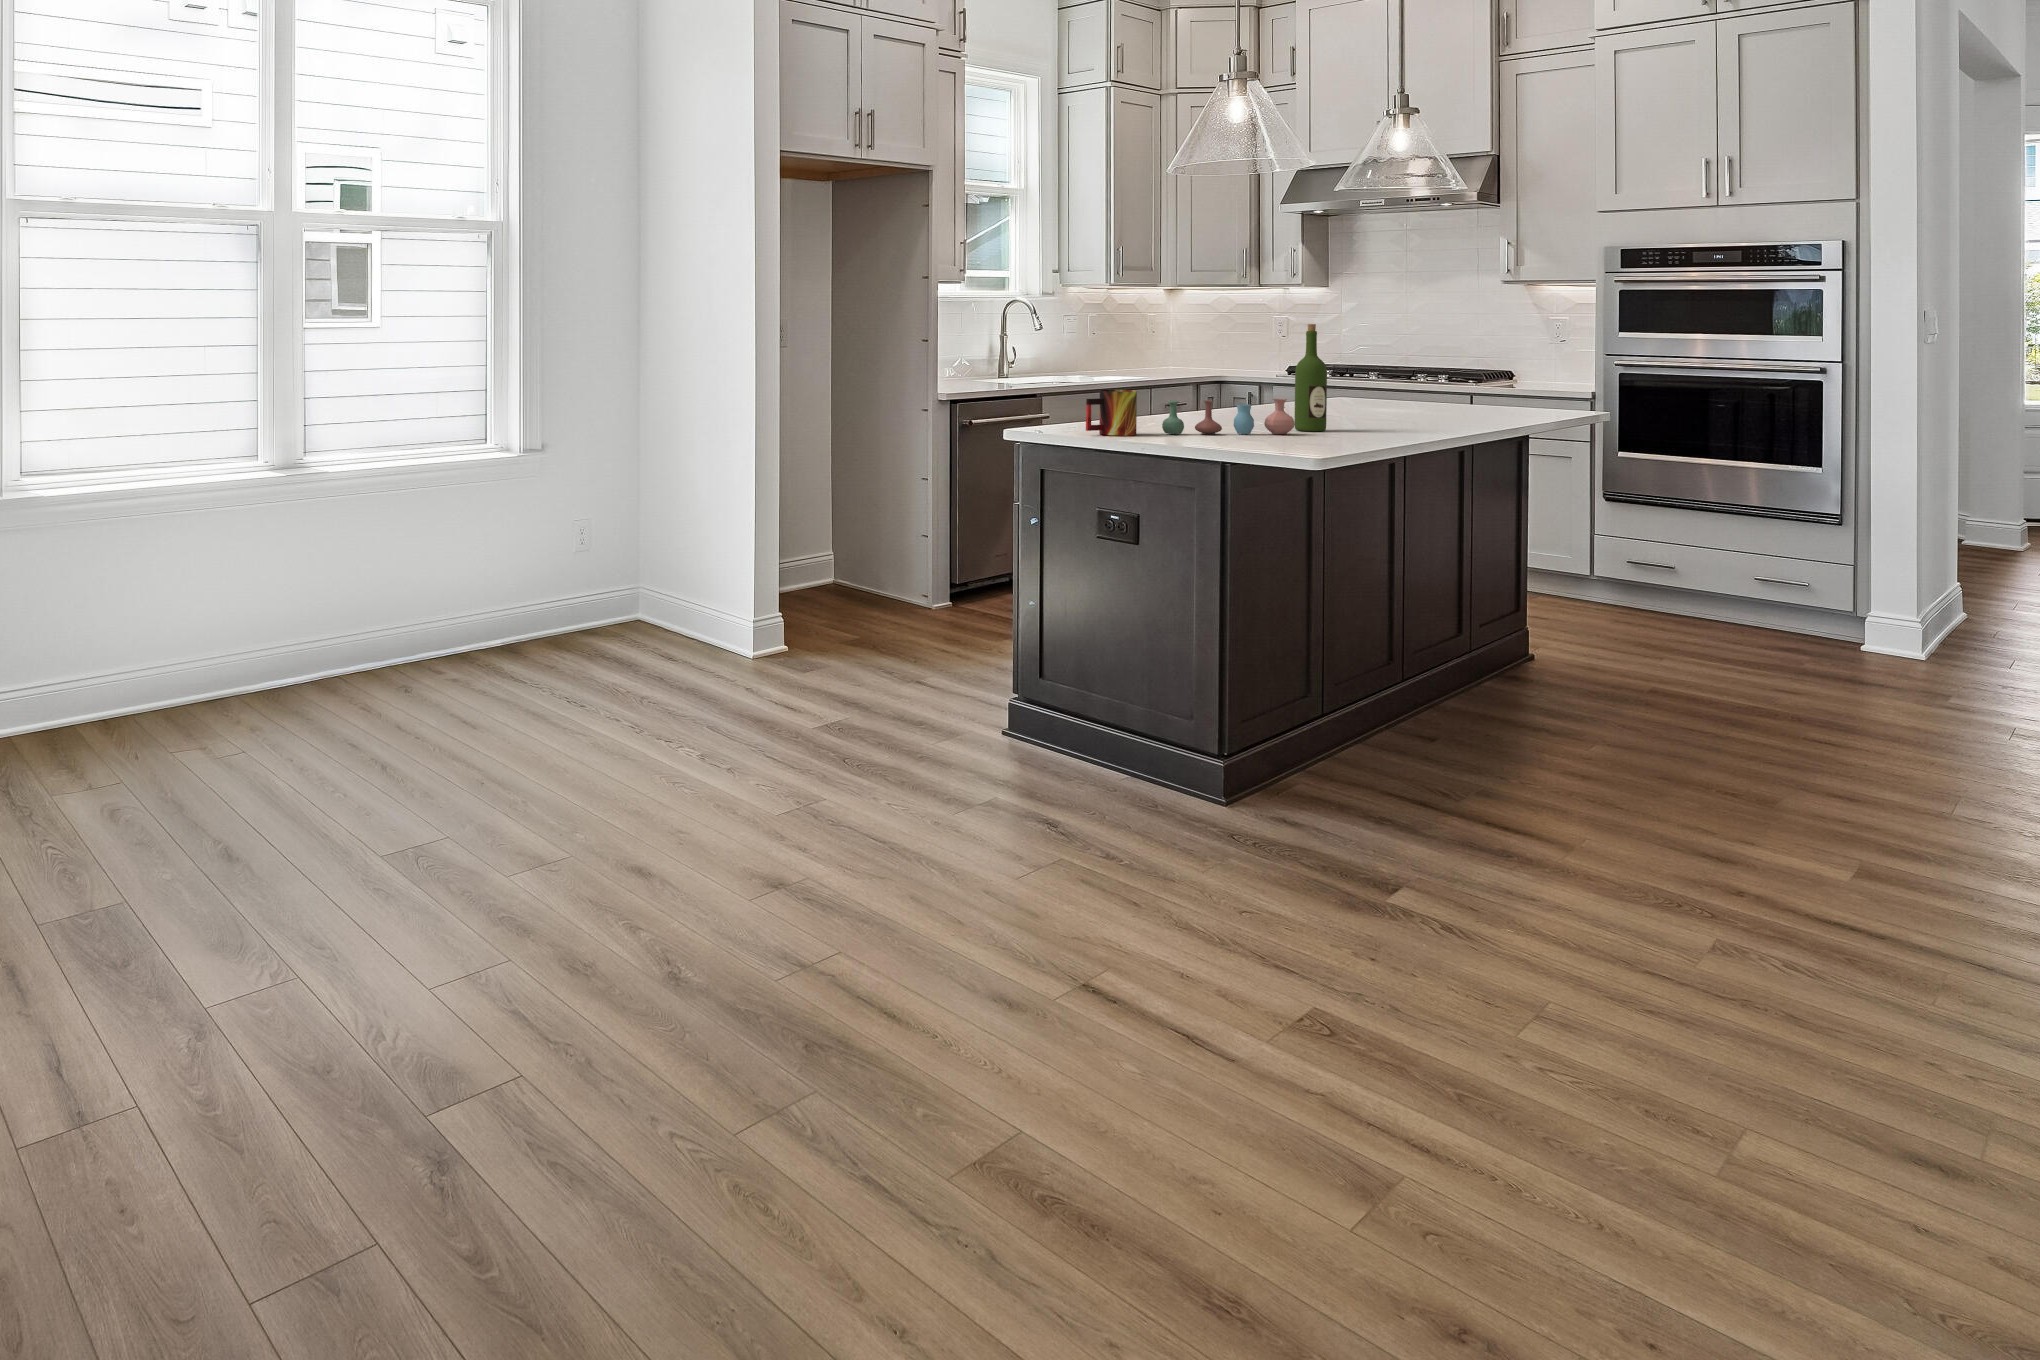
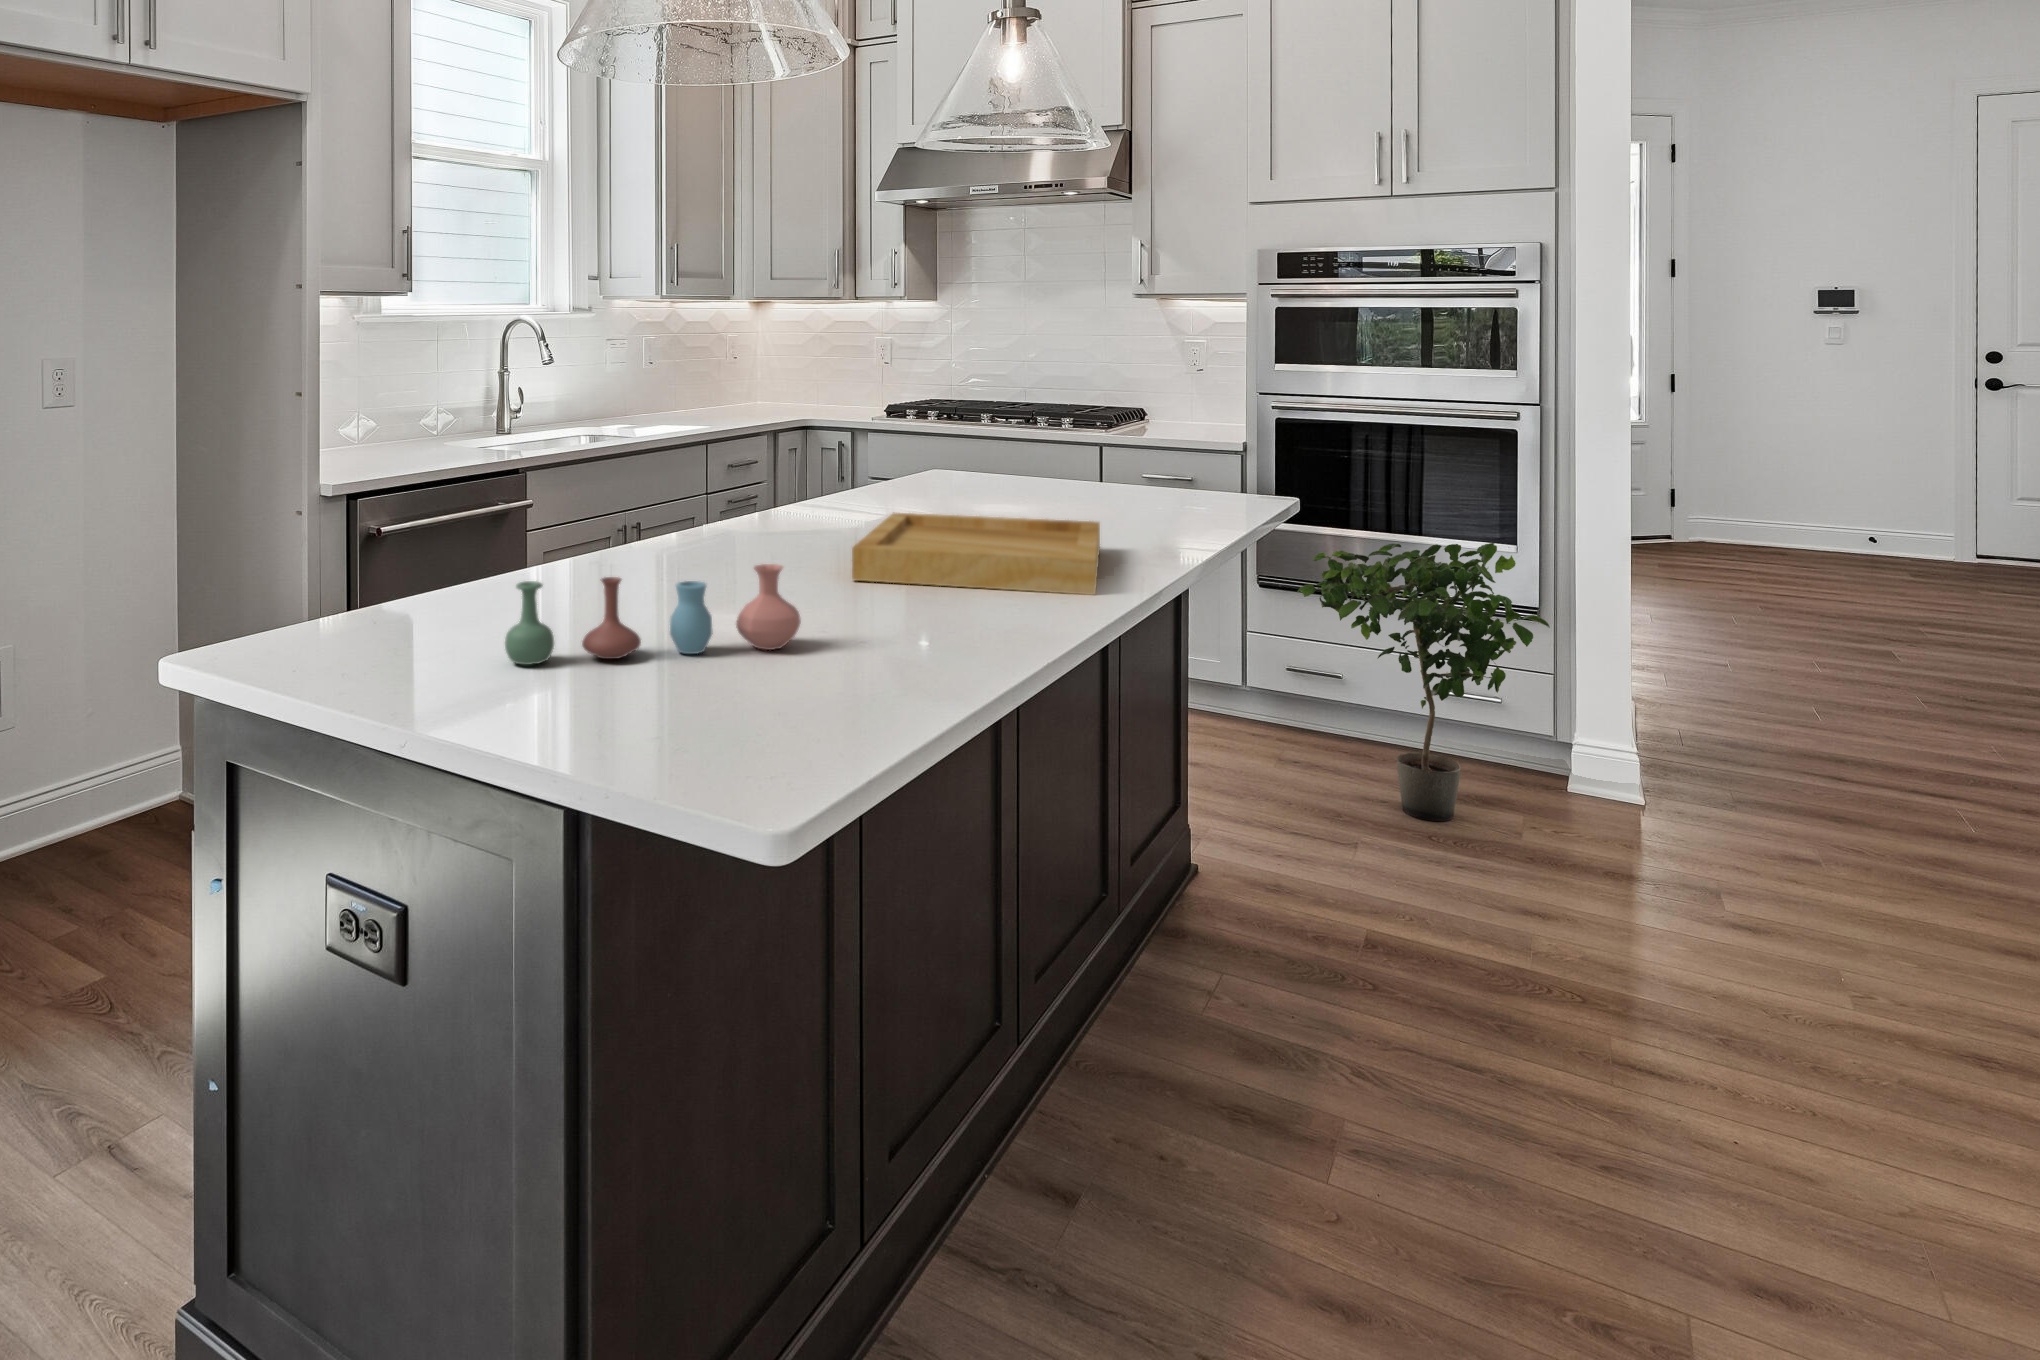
wine bottle: present [1295,324,1327,431] -> none [814,389,874,623]
mug: present [1086,390,1137,436] -> none [299,558,436,686]
tray: none [1307,401,1453,430] -> present [852,513,1100,595]
potted plant: none [1623,456,1836,653] -> present [1297,543,1550,821]

